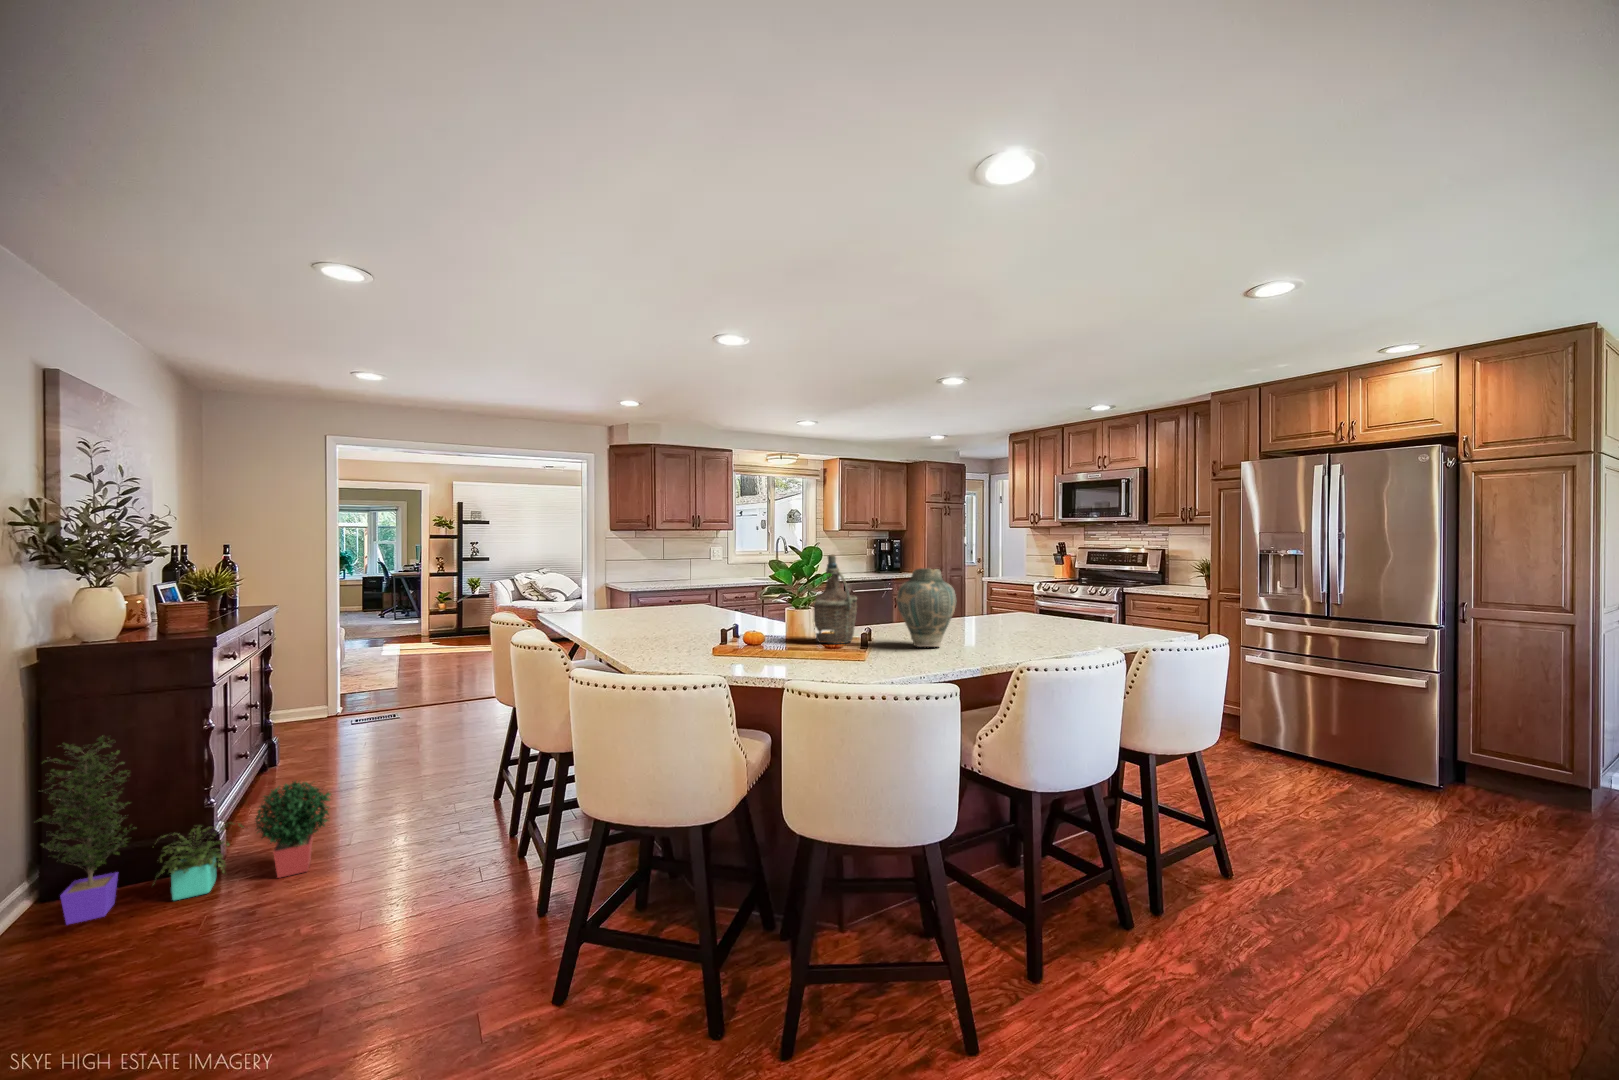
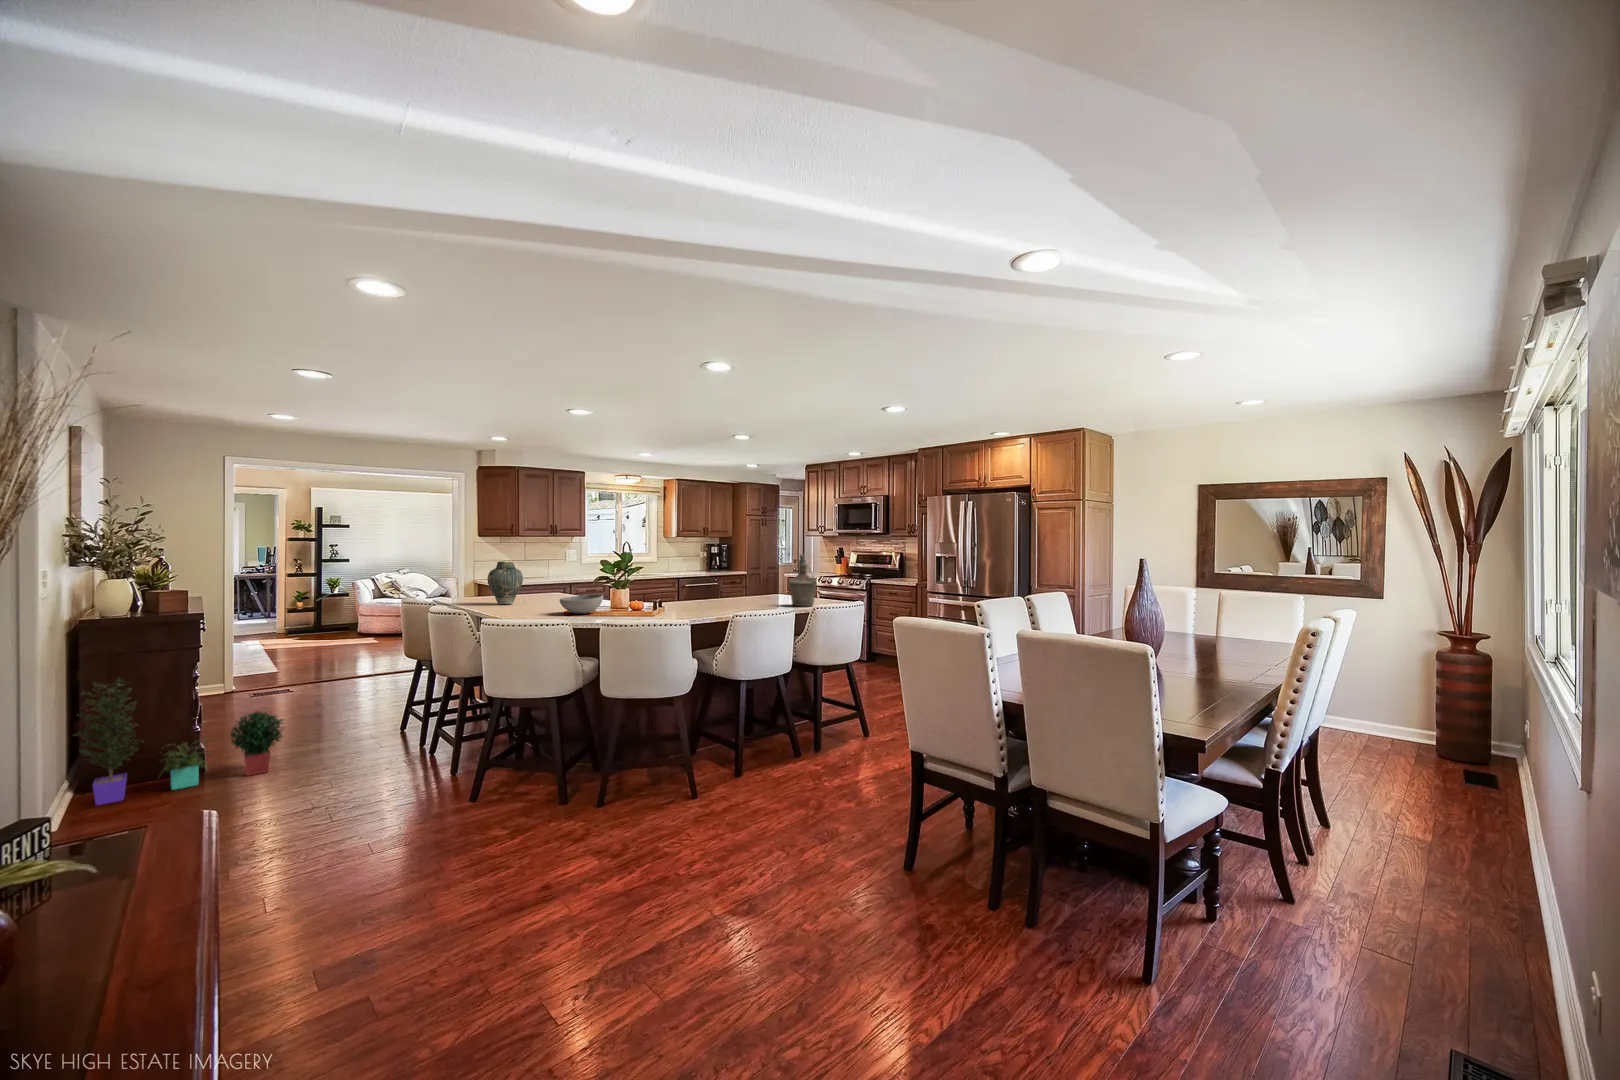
bottle: present [813,554,857,643] -> present [789,554,817,606]
vase: present [896,568,956,647] -> present [487,562,523,604]
bowl: none [705,618,773,652] -> present [560,594,603,614]

